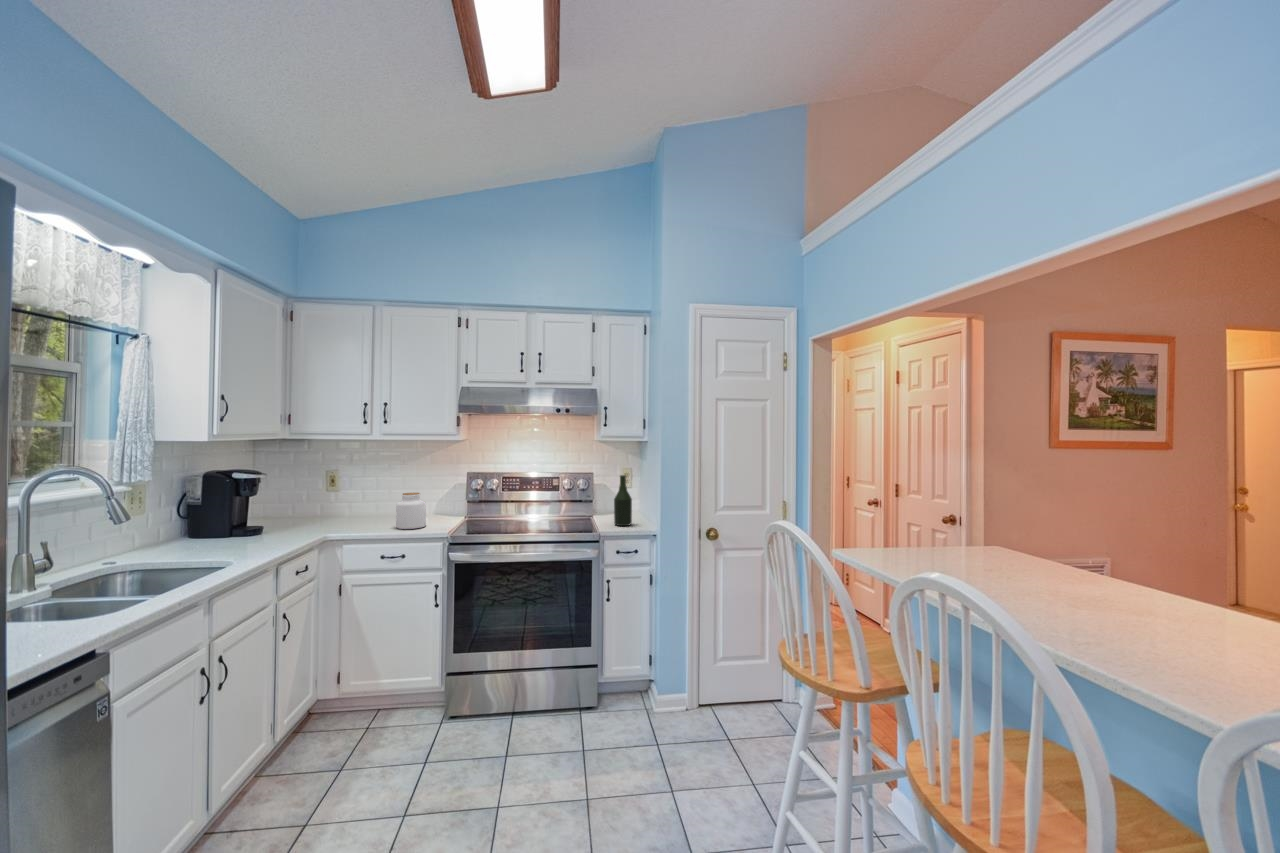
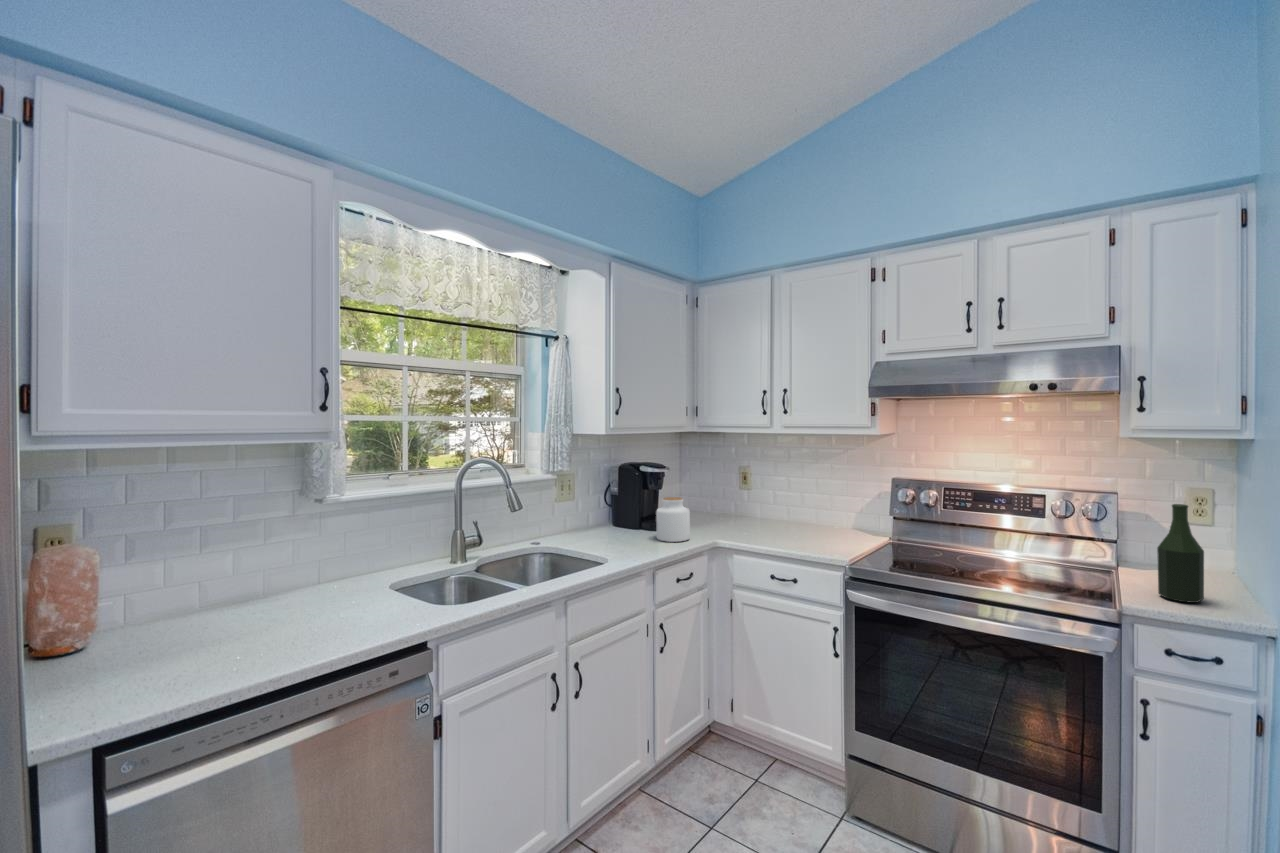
jar: present [396,493,426,529] -> present [656,497,690,542]

